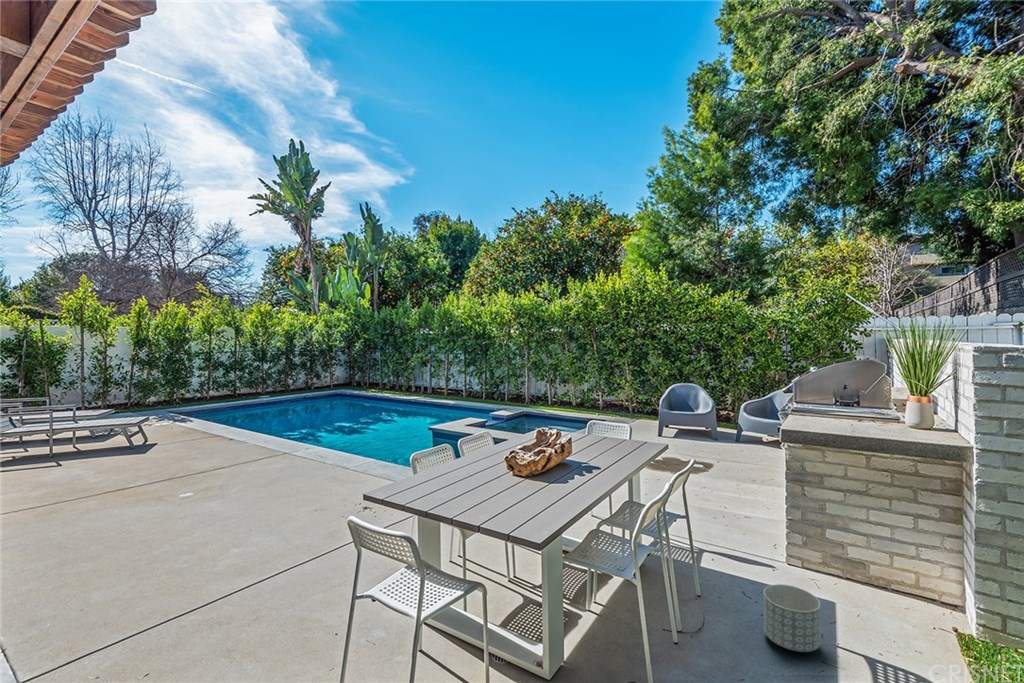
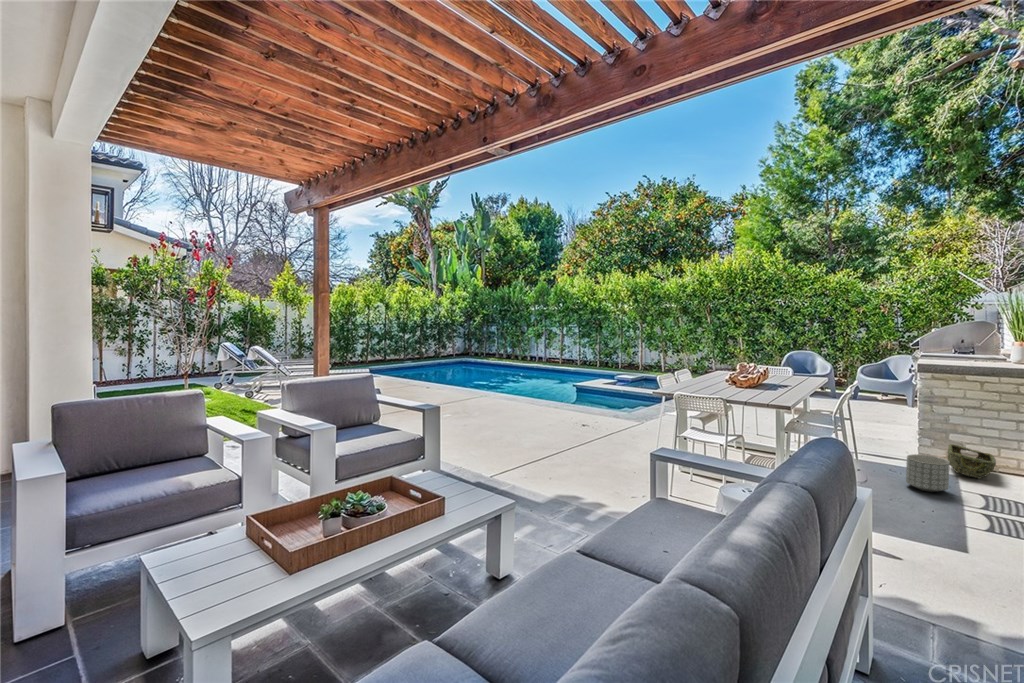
woven basket: none [826,546,886,609] -> present [948,444,996,479]

